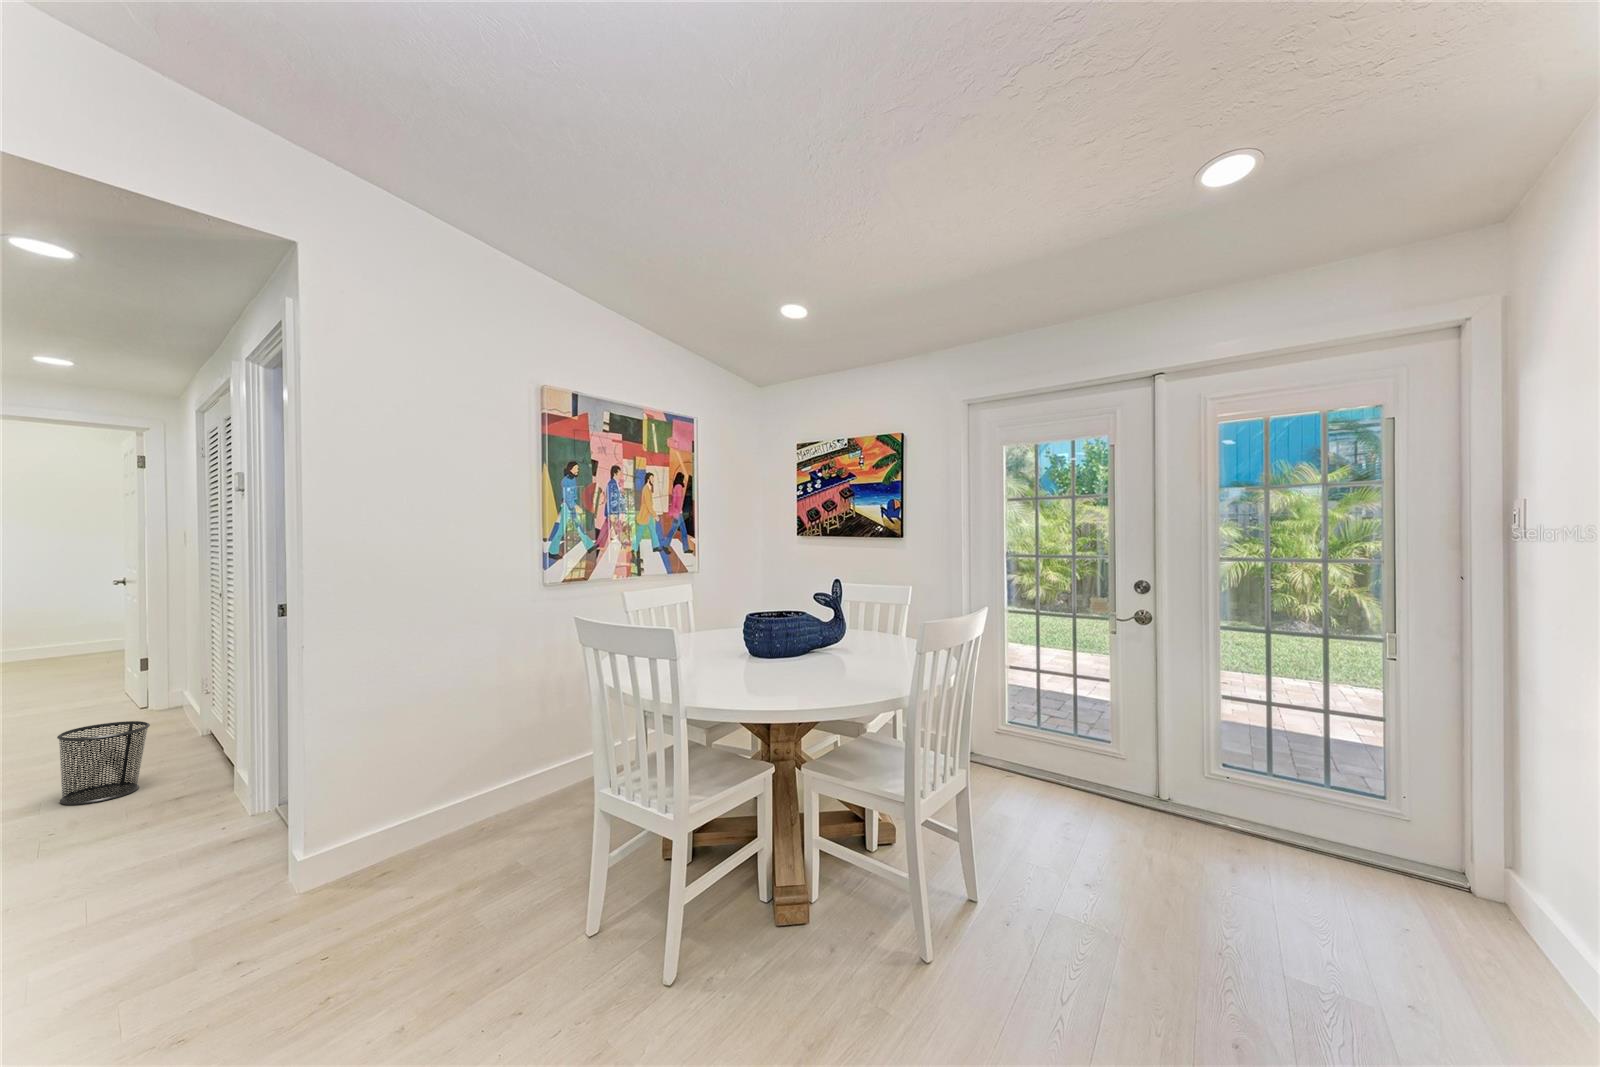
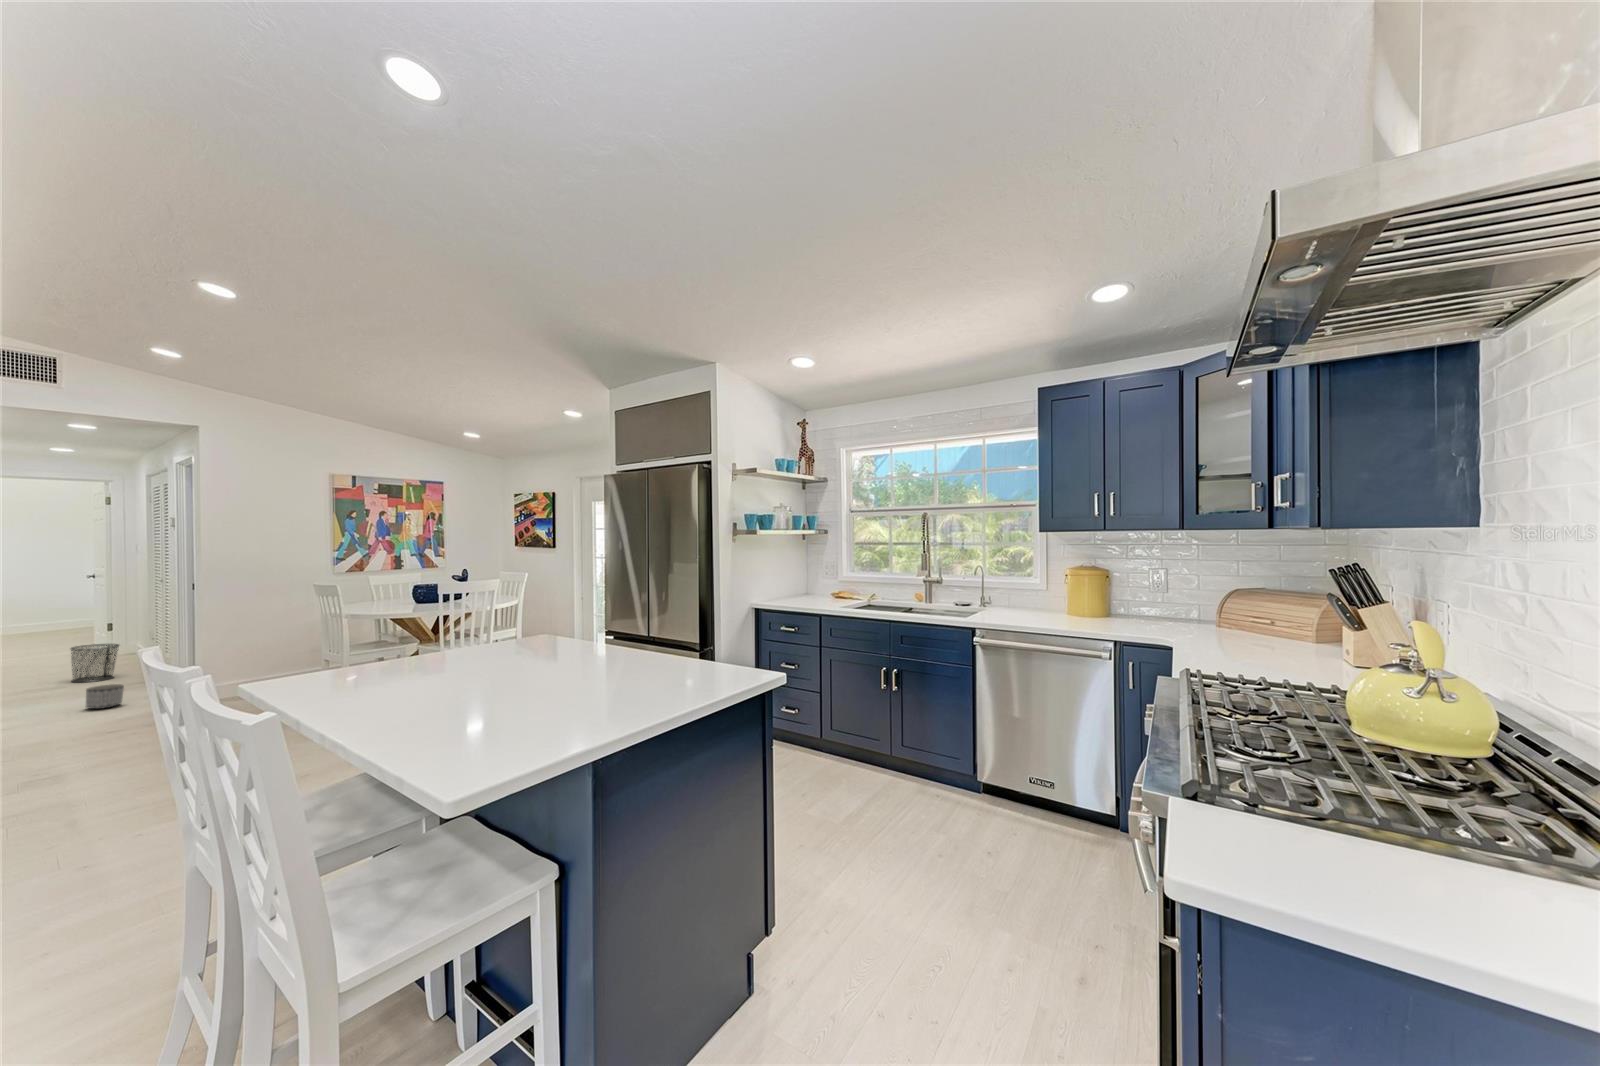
planter: none [48,851,137,927] -> present [86,684,124,709]

